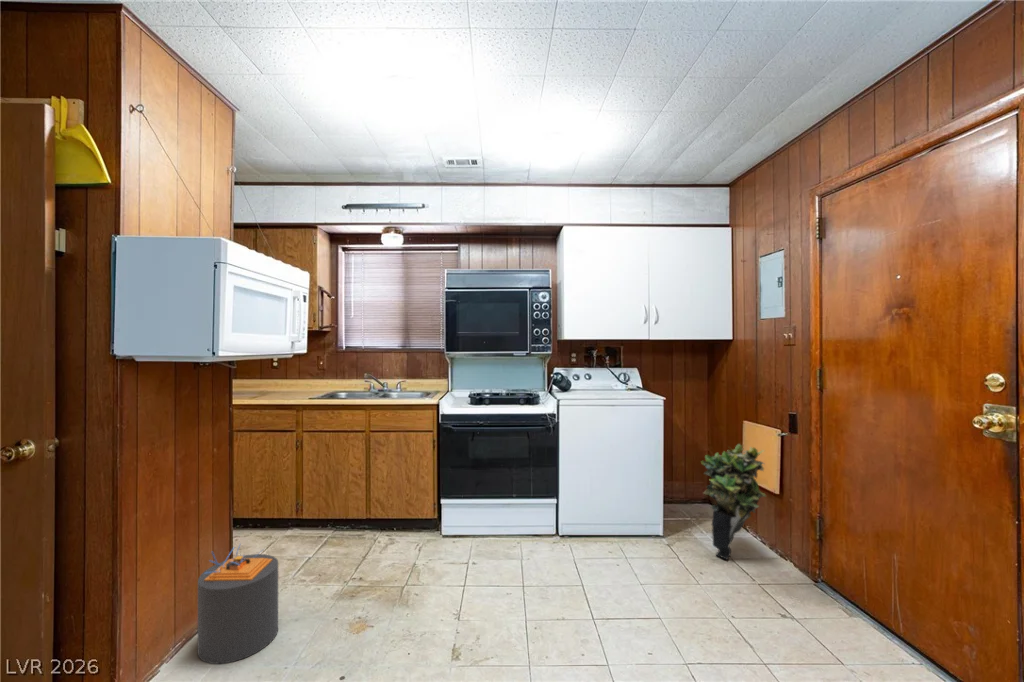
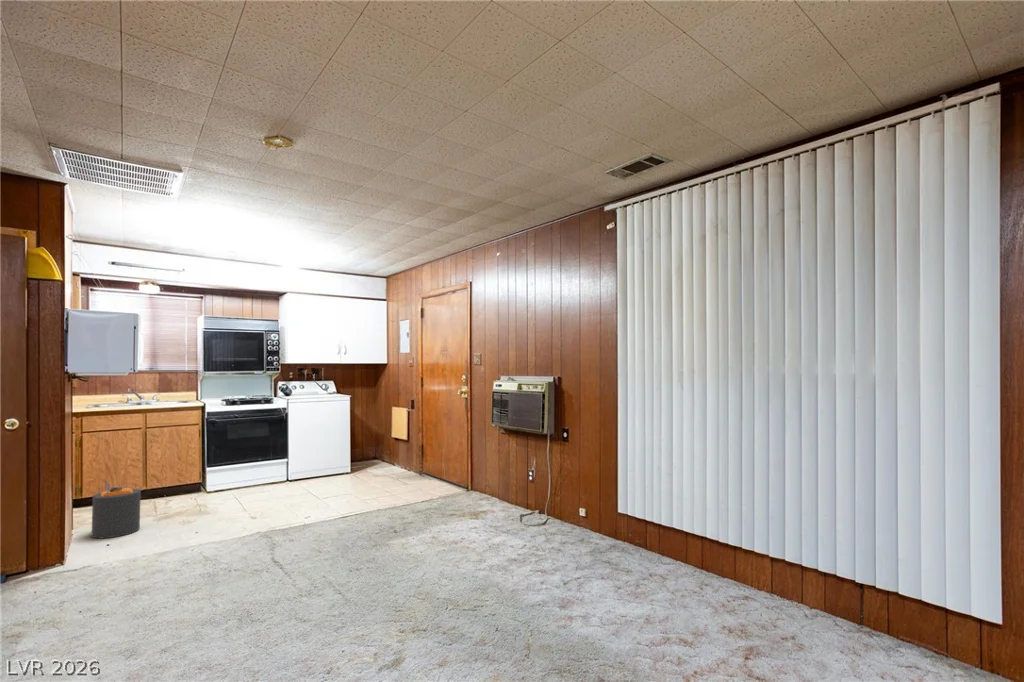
potted plant: present [701,444,766,559] -> none [369,418,401,475]

